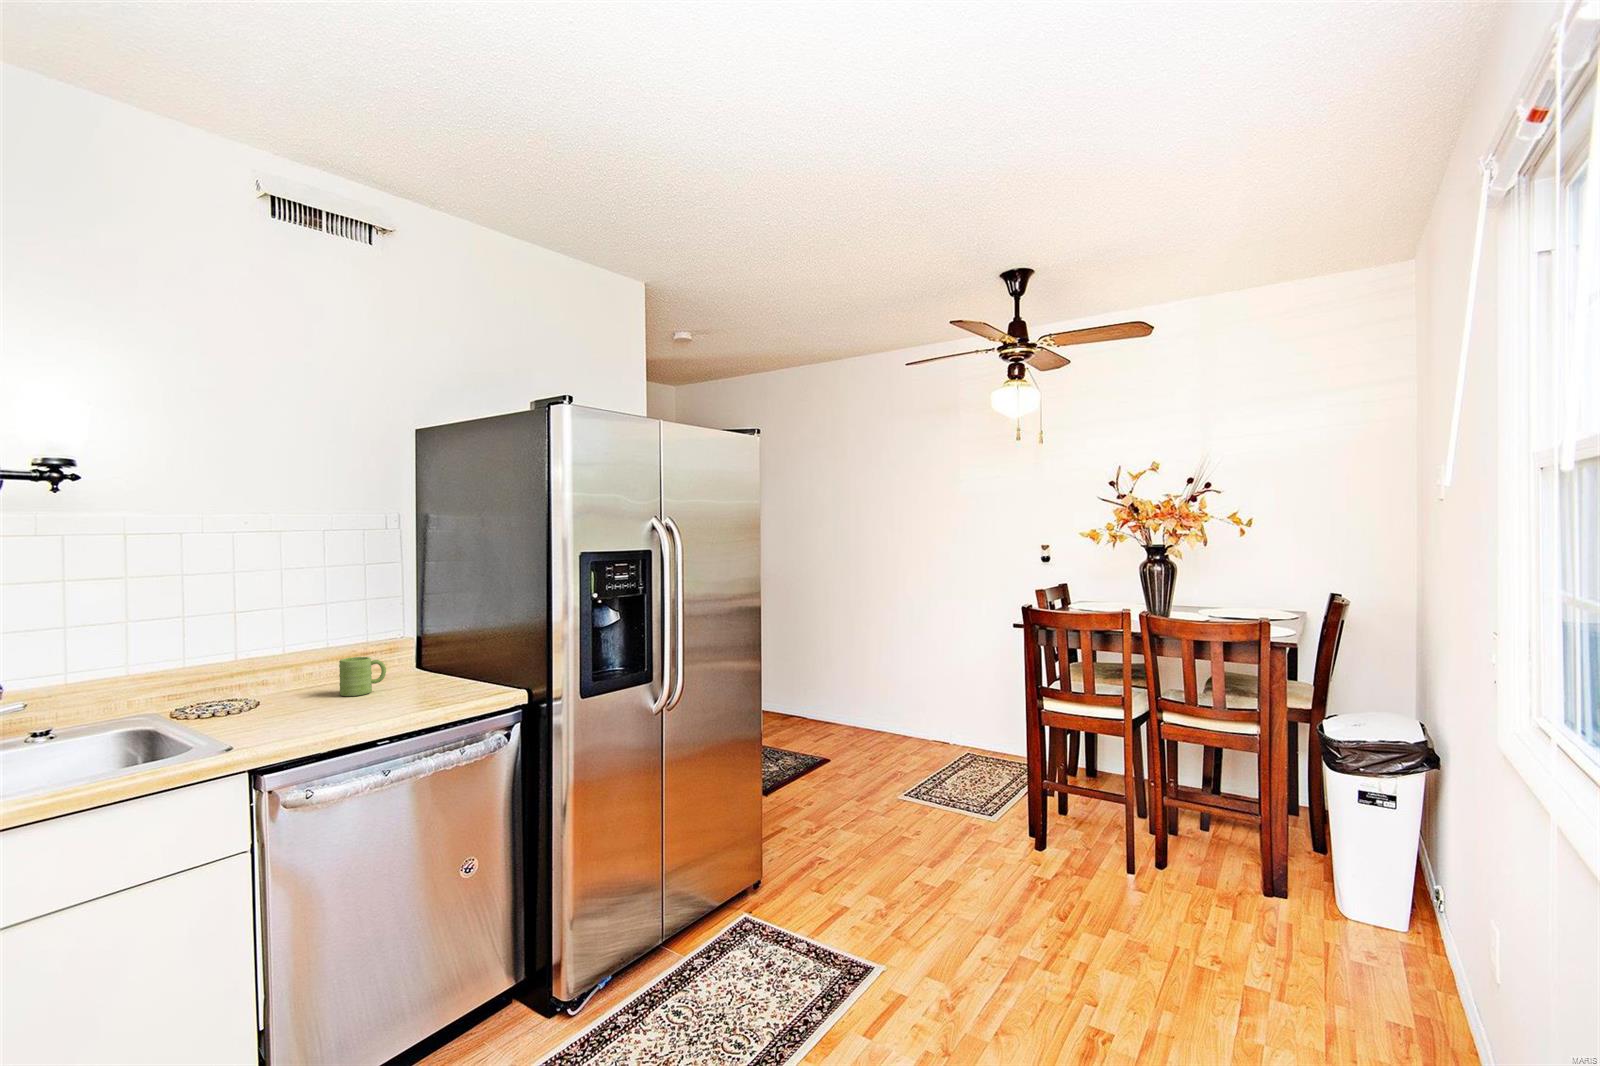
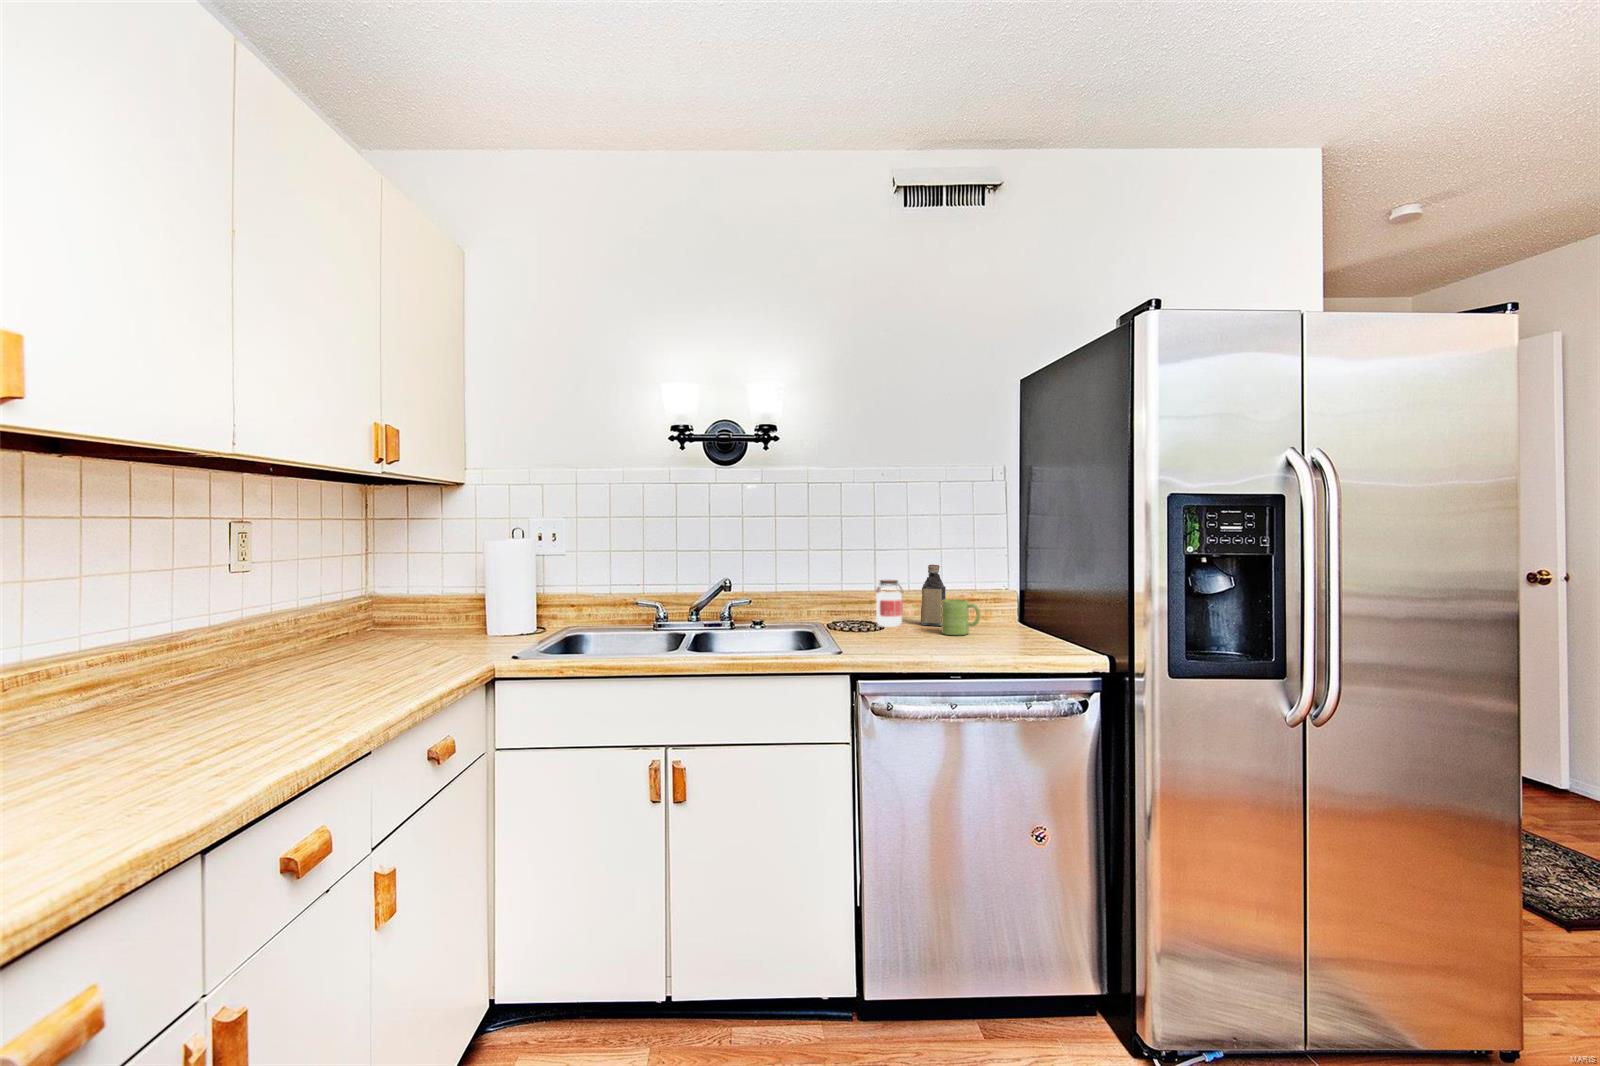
bottle: none [303,622,333,690] -> present [921,565,946,626]
jar: none [245,644,283,701] -> present [876,580,903,627]

